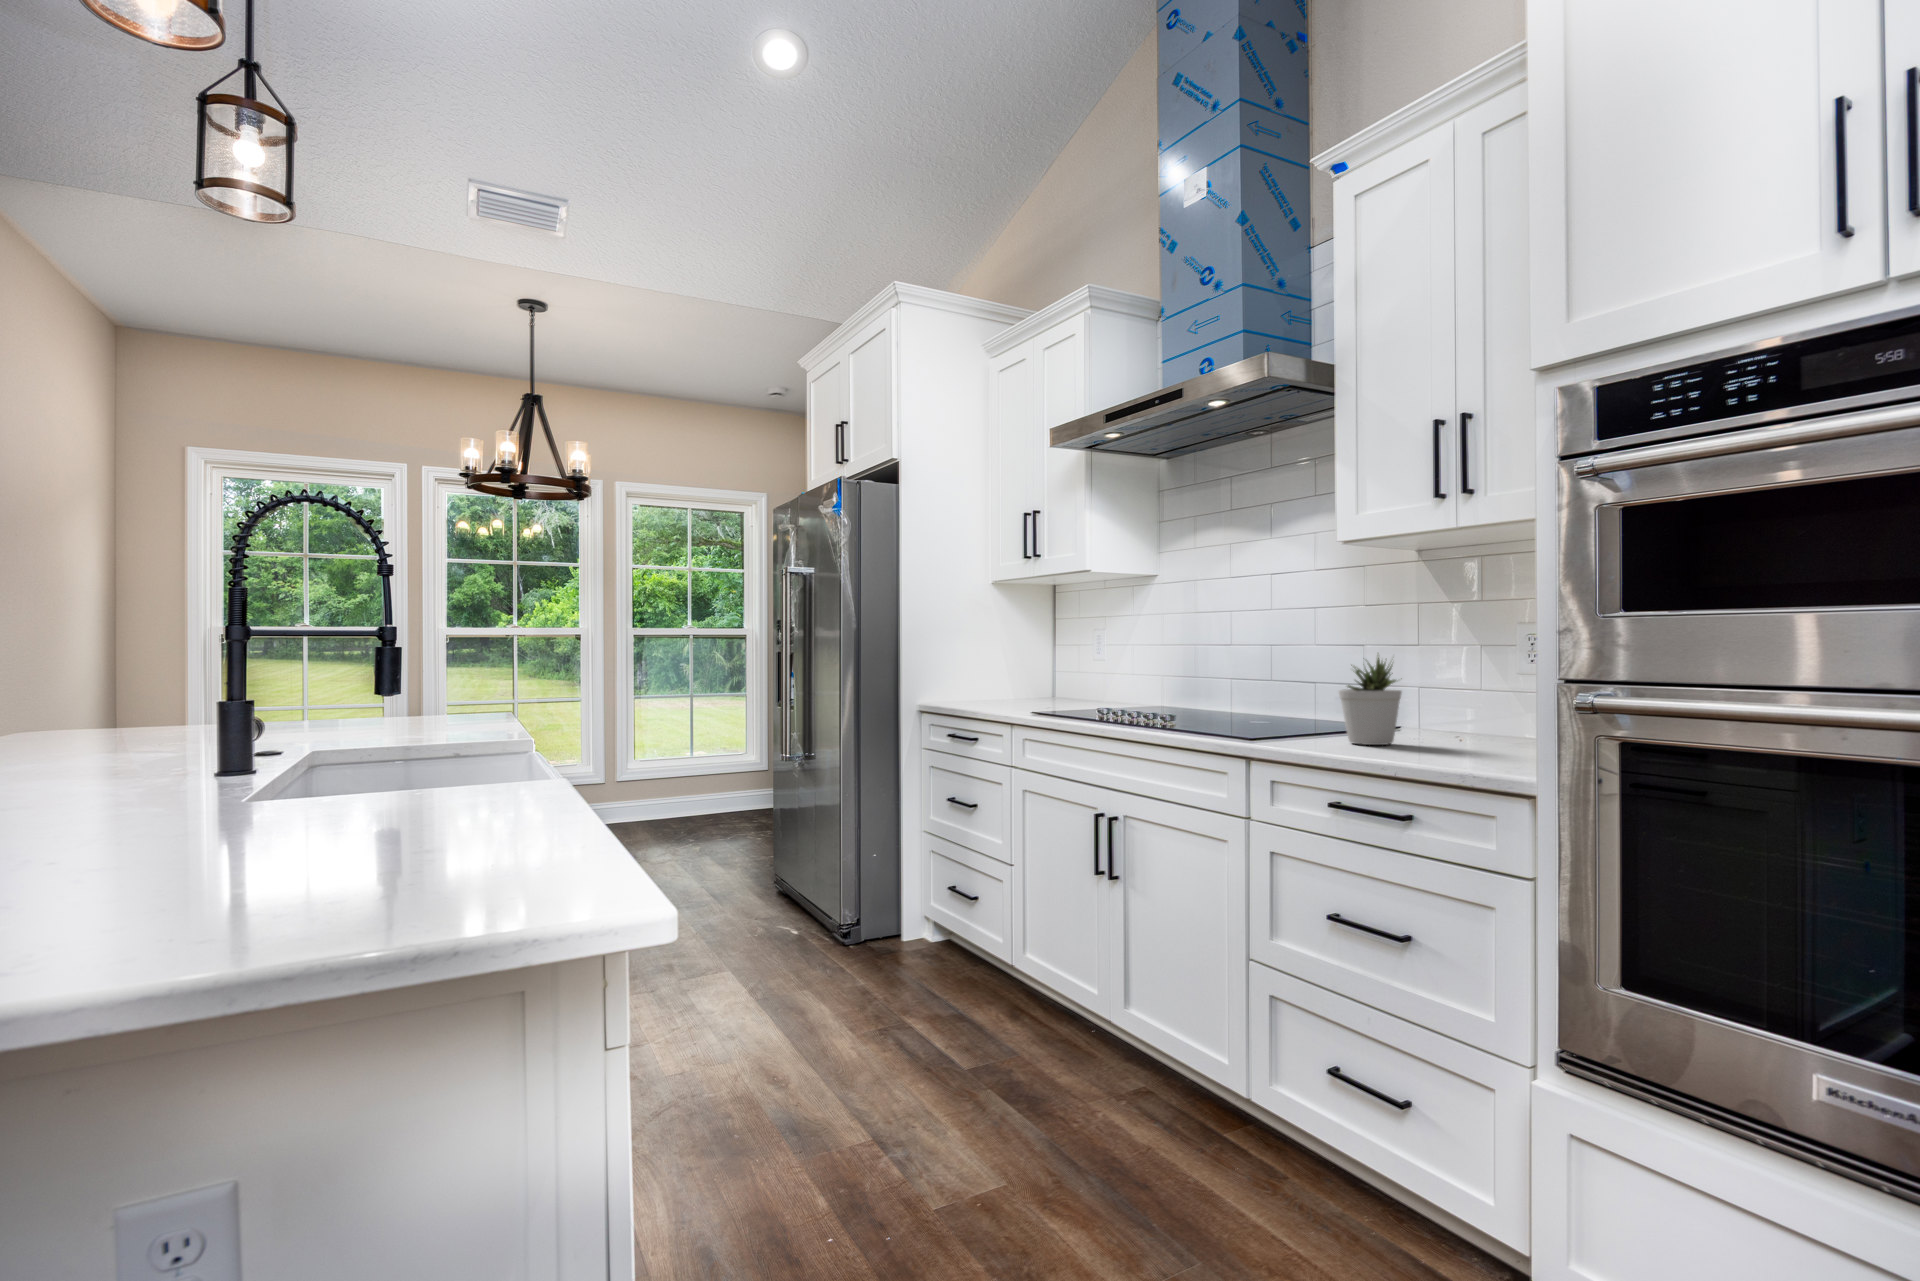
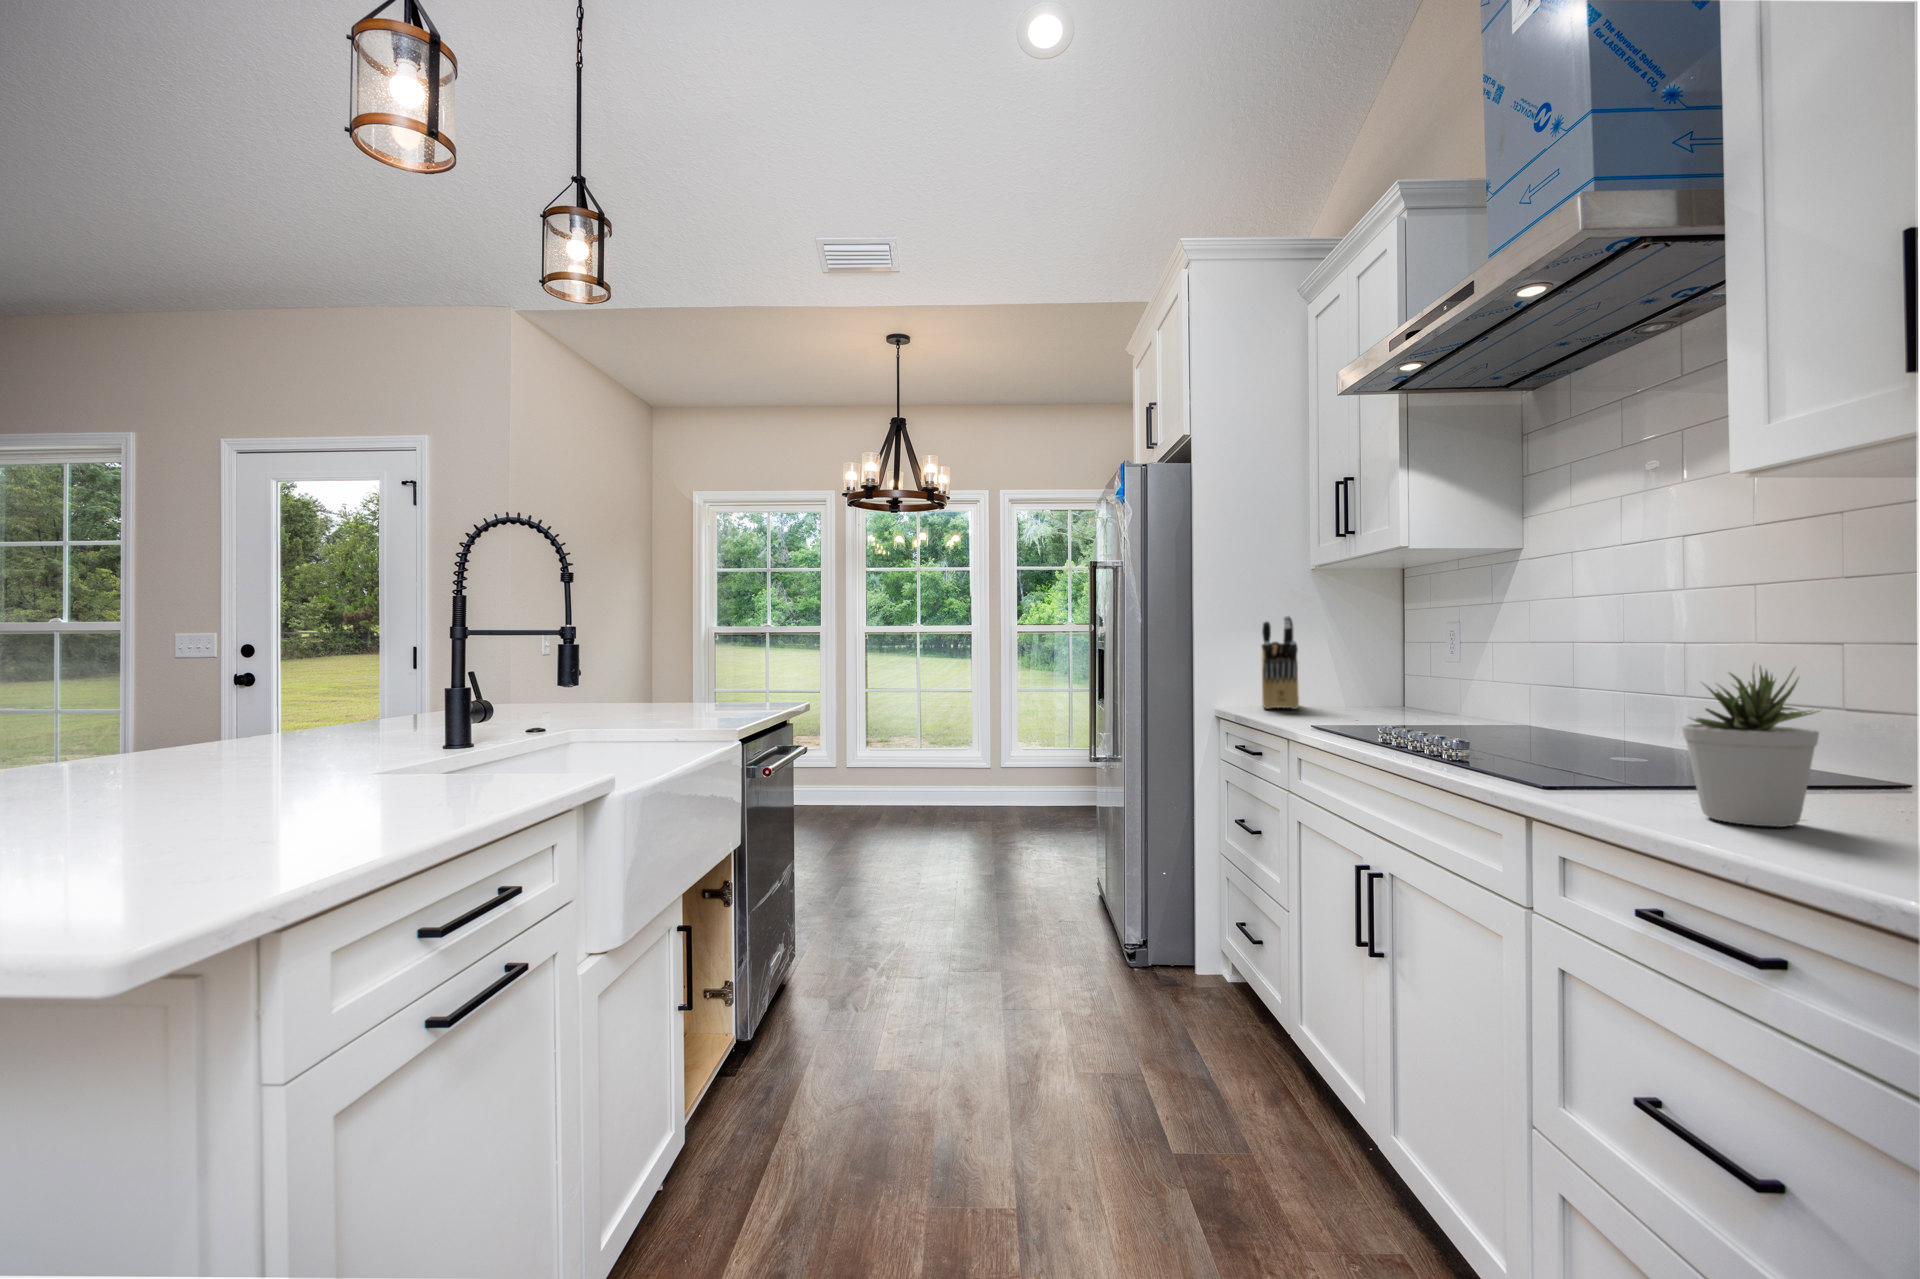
knife block: none [951,623,995,703] -> present [1261,616,1299,709]

